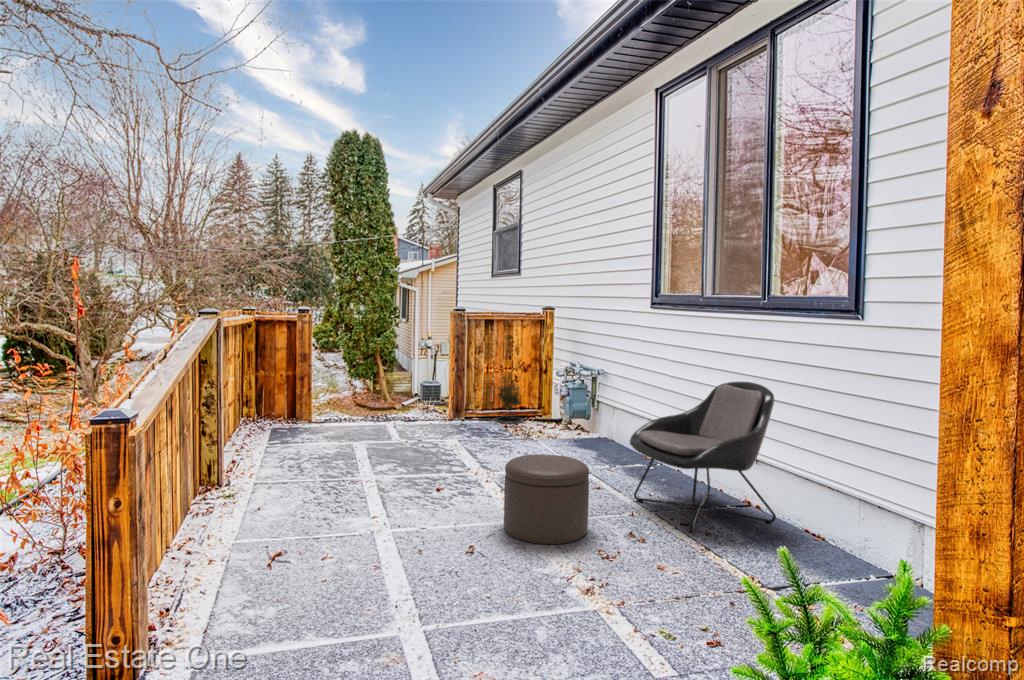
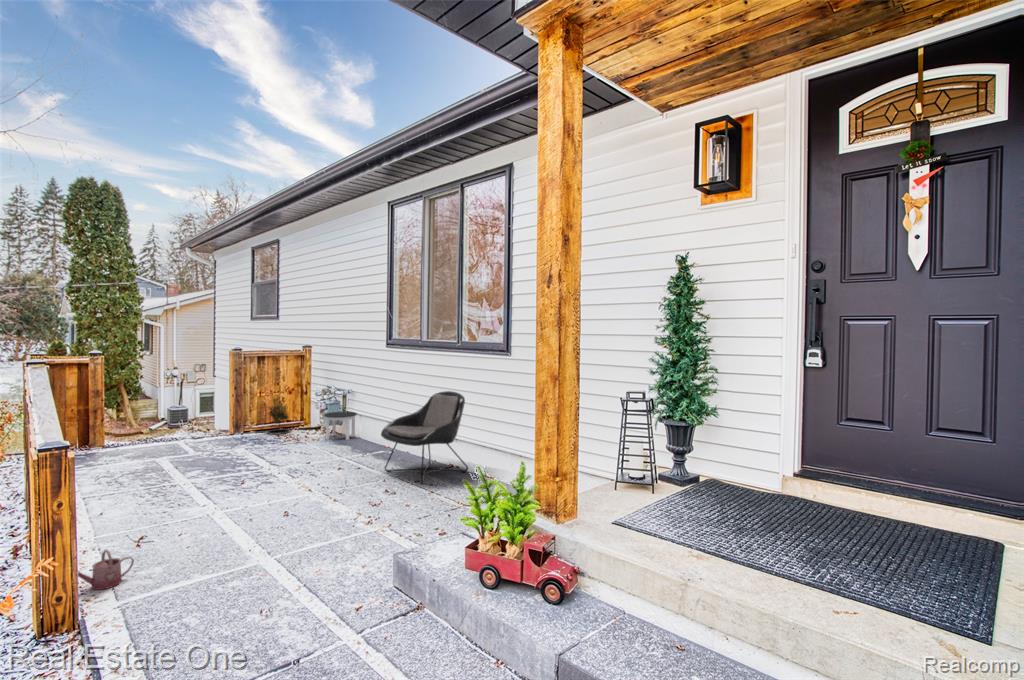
round table: none [562,401,606,442] -> present [324,412,357,440]
ottoman: present [504,454,589,544] -> none [302,448,359,504]
watering can: none [163,568,250,626] -> present [78,550,134,590]

